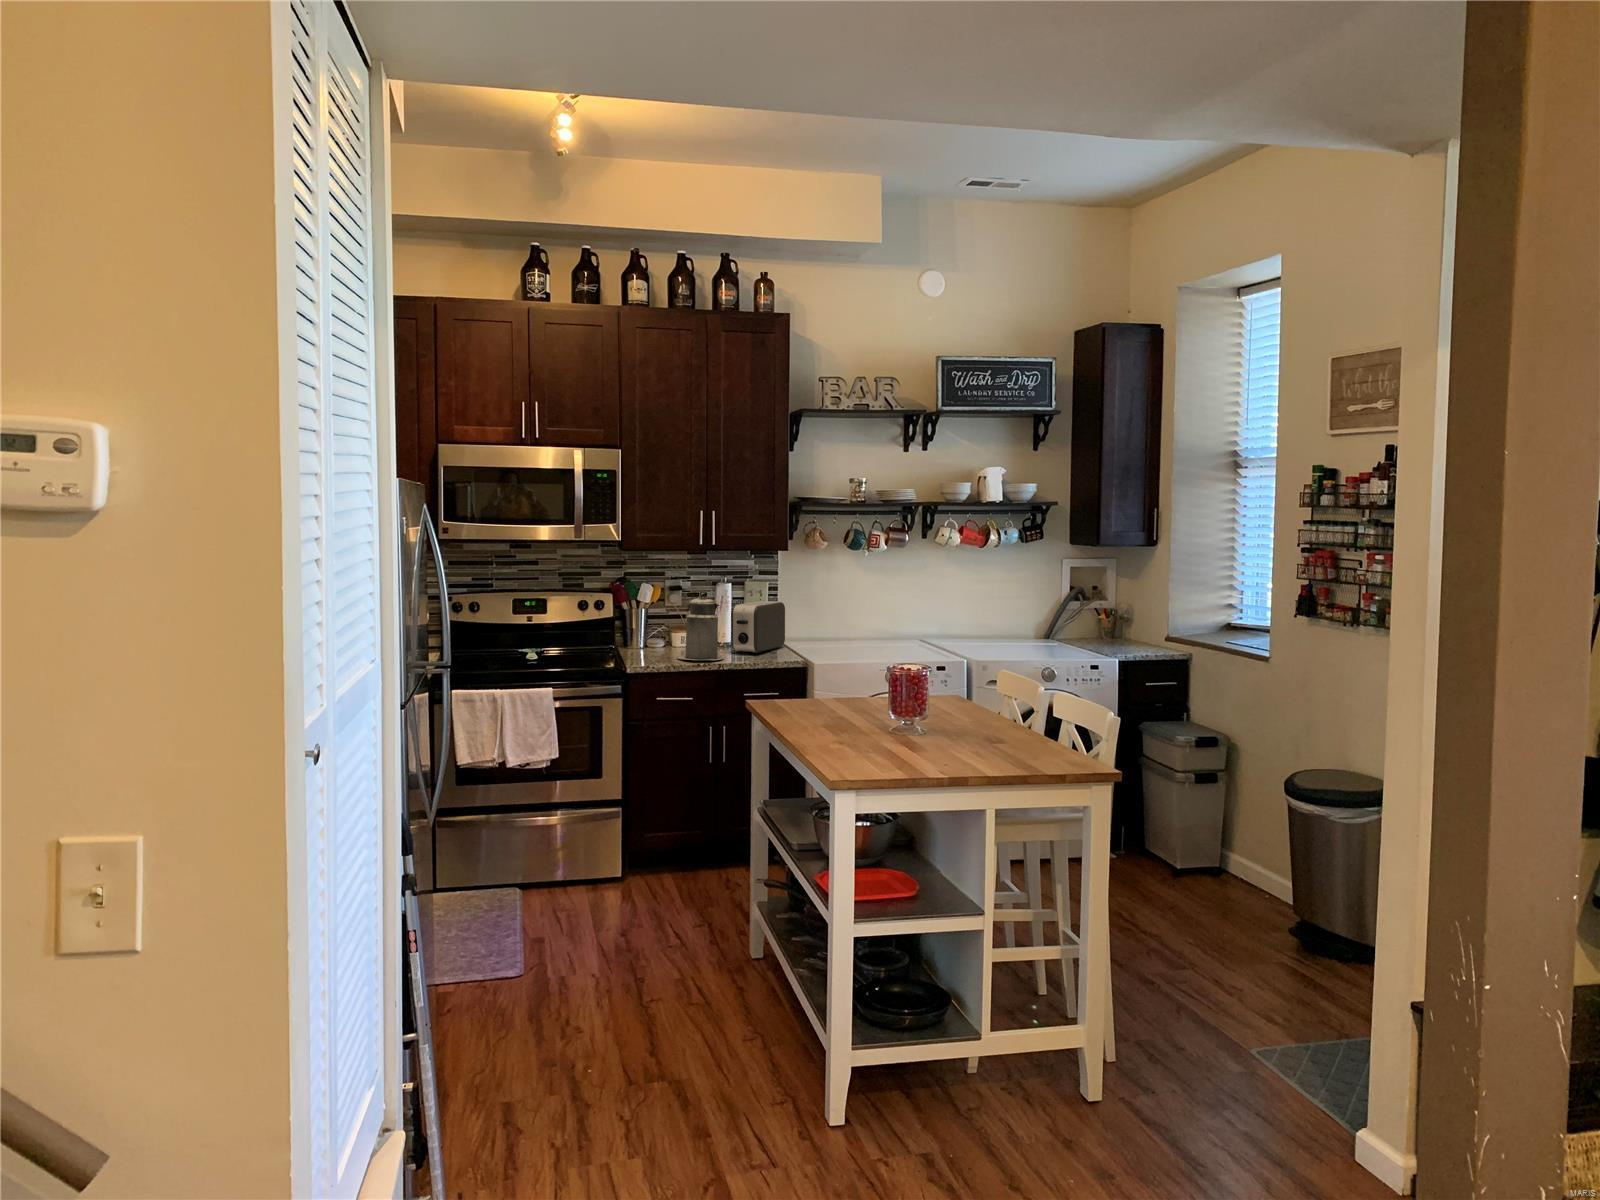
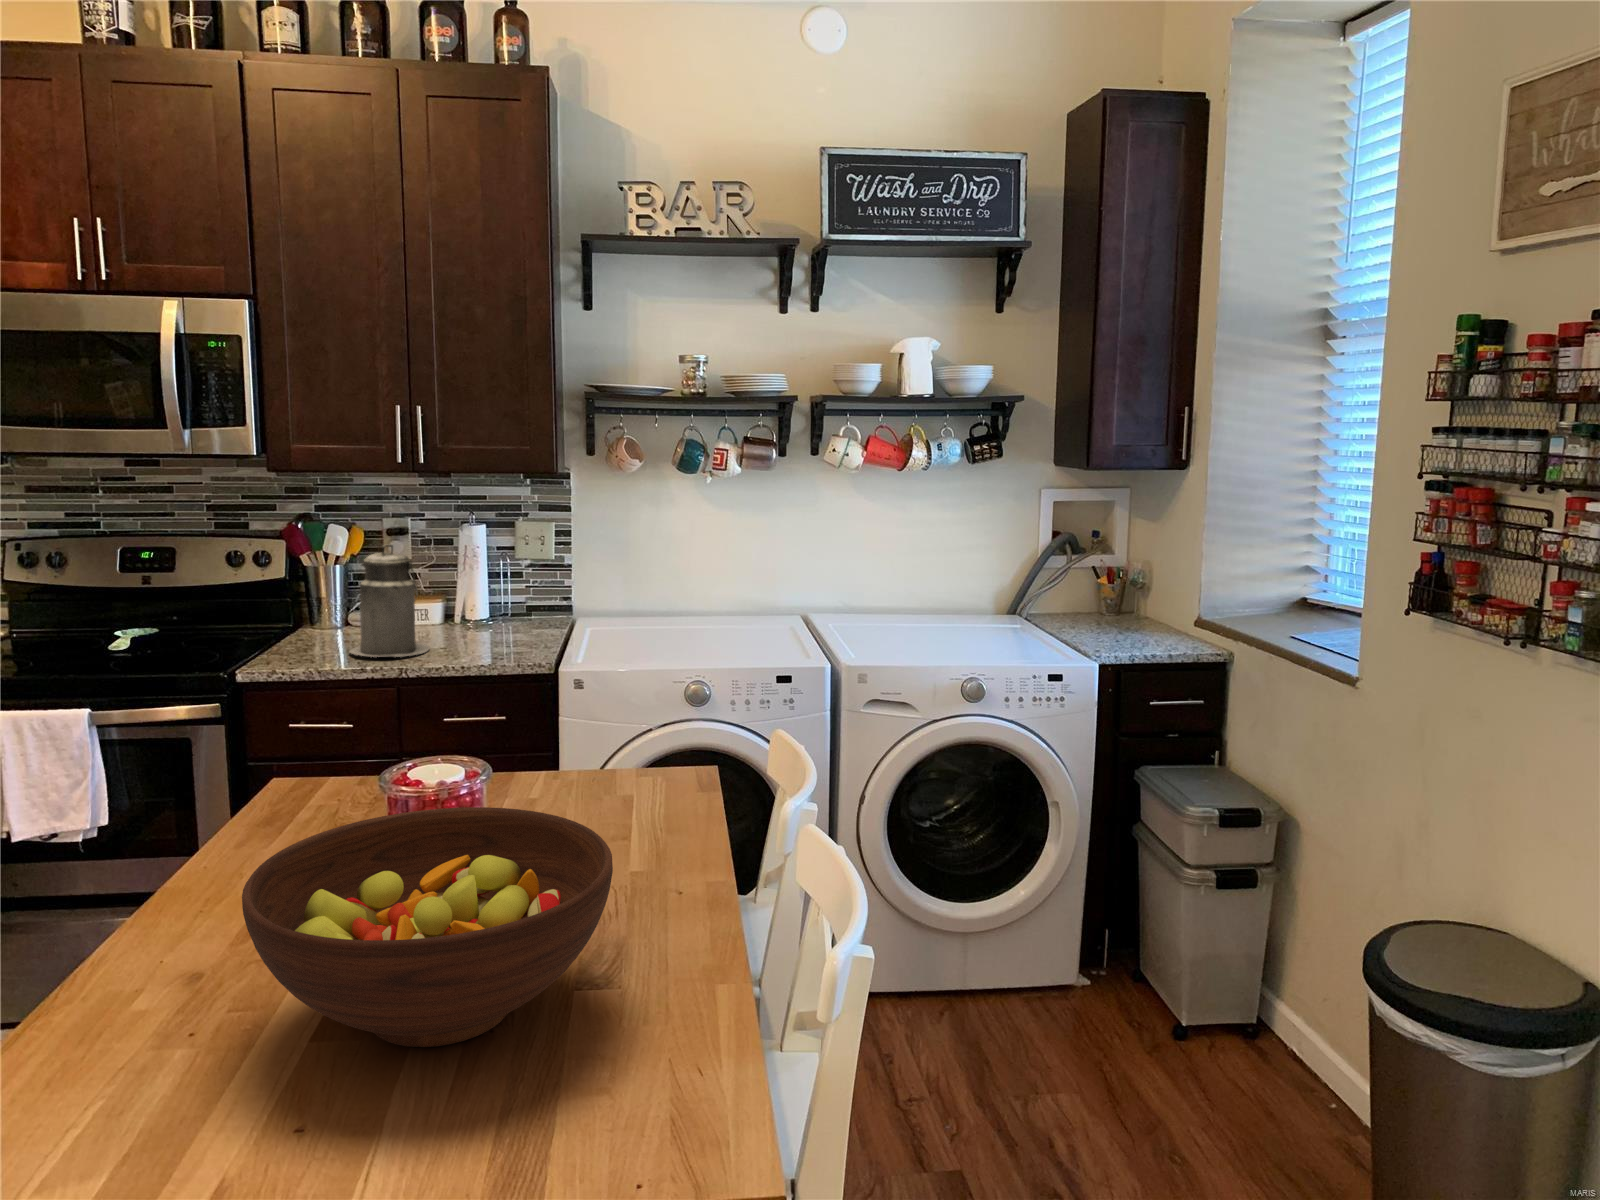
toaster: present [731,601,785,653] -> none [452,554,561,641]
fruit bowl: none [900,677,1033,750] -> present [242,807,613,1047]

